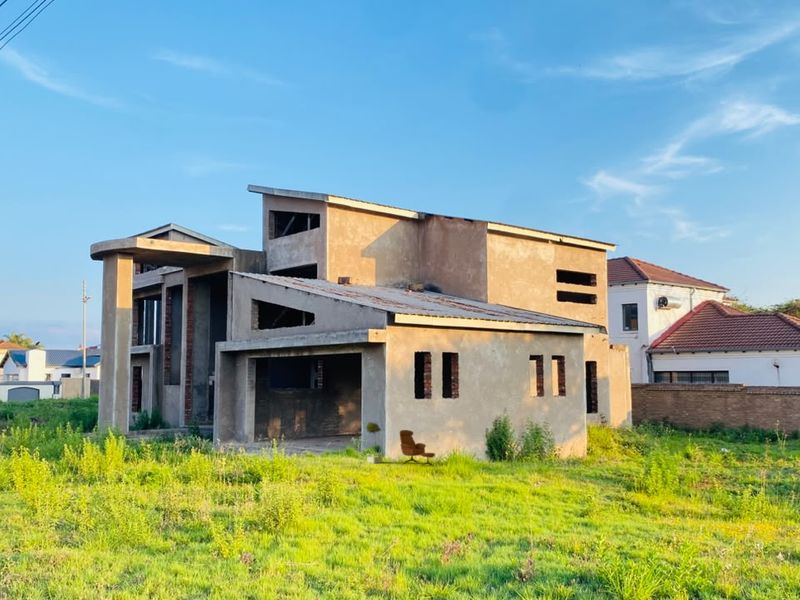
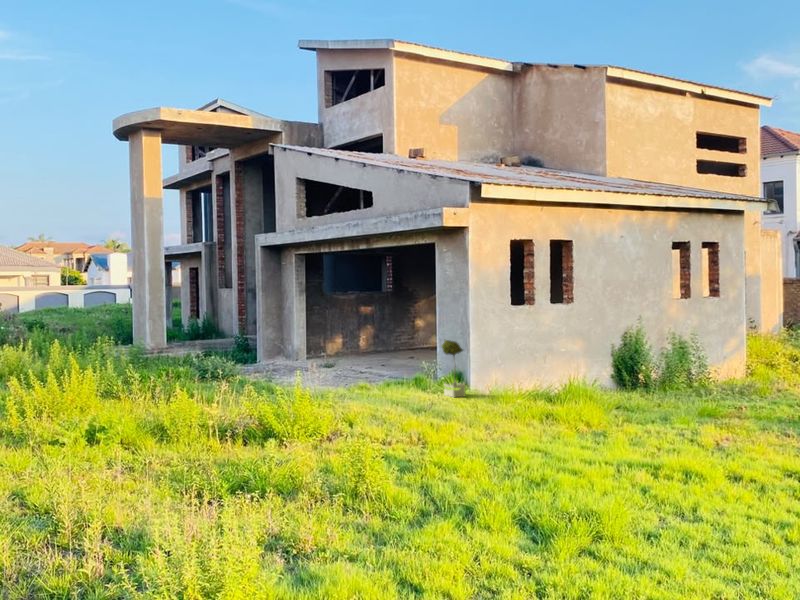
lounge chair: present [400,430,435,466] -> none [490,350,541,403]

